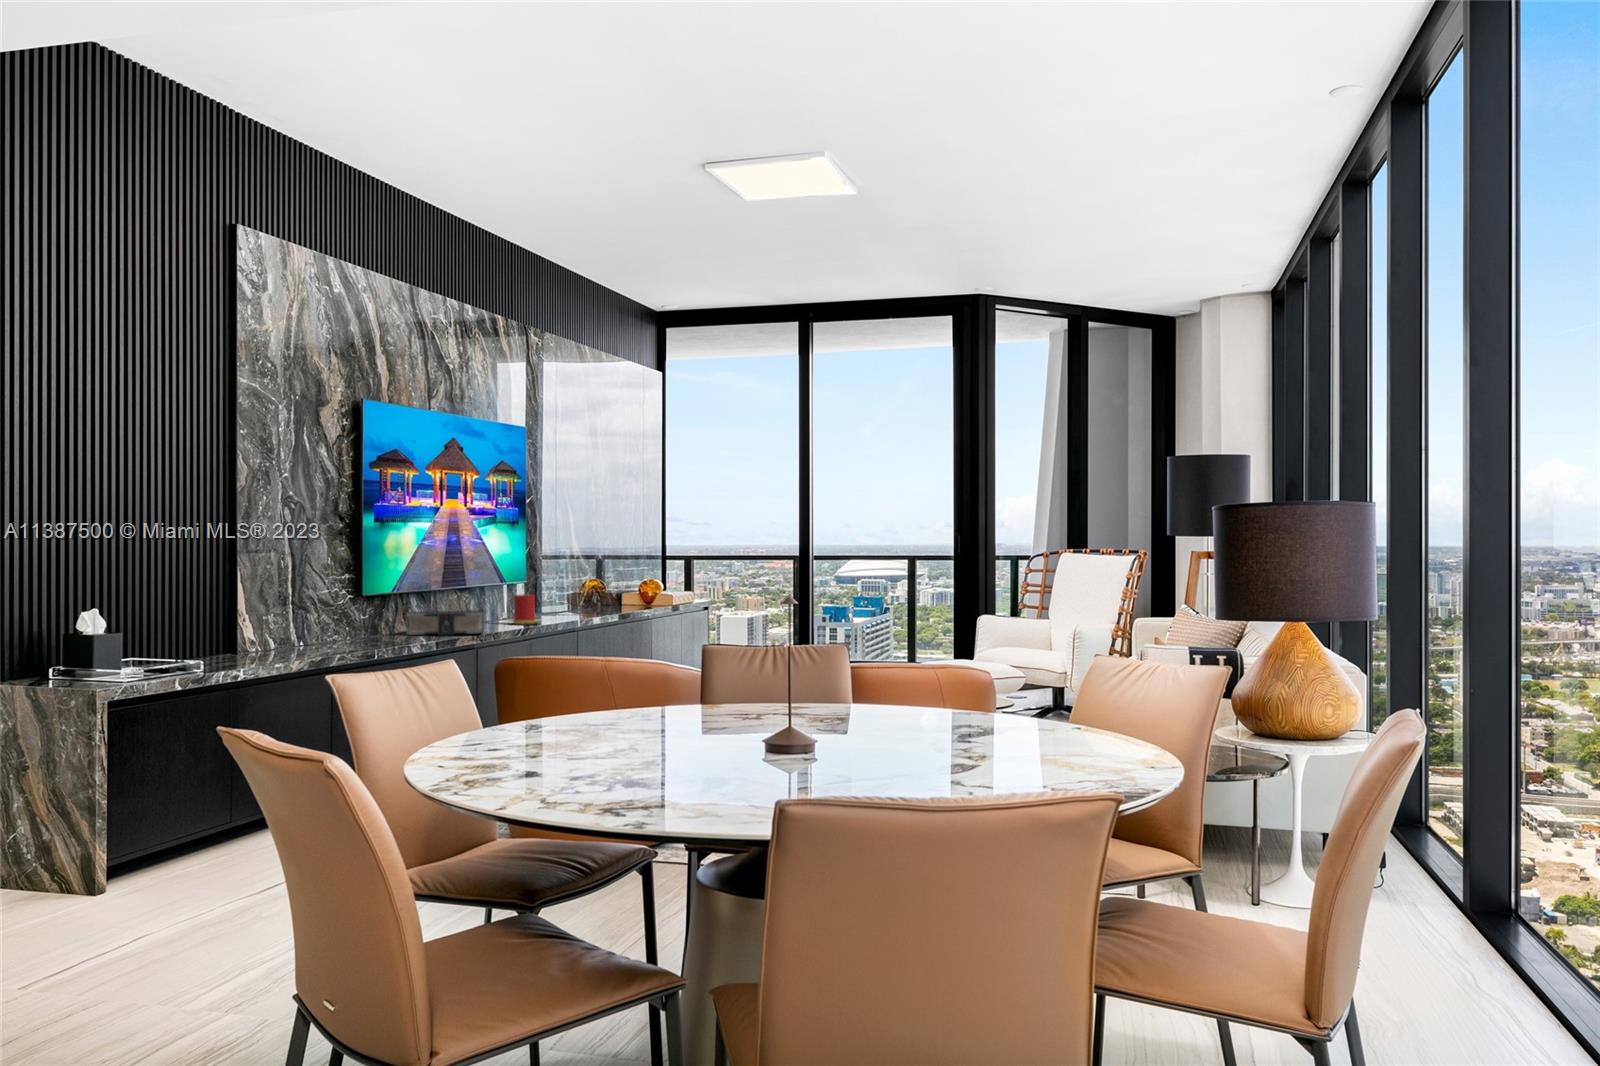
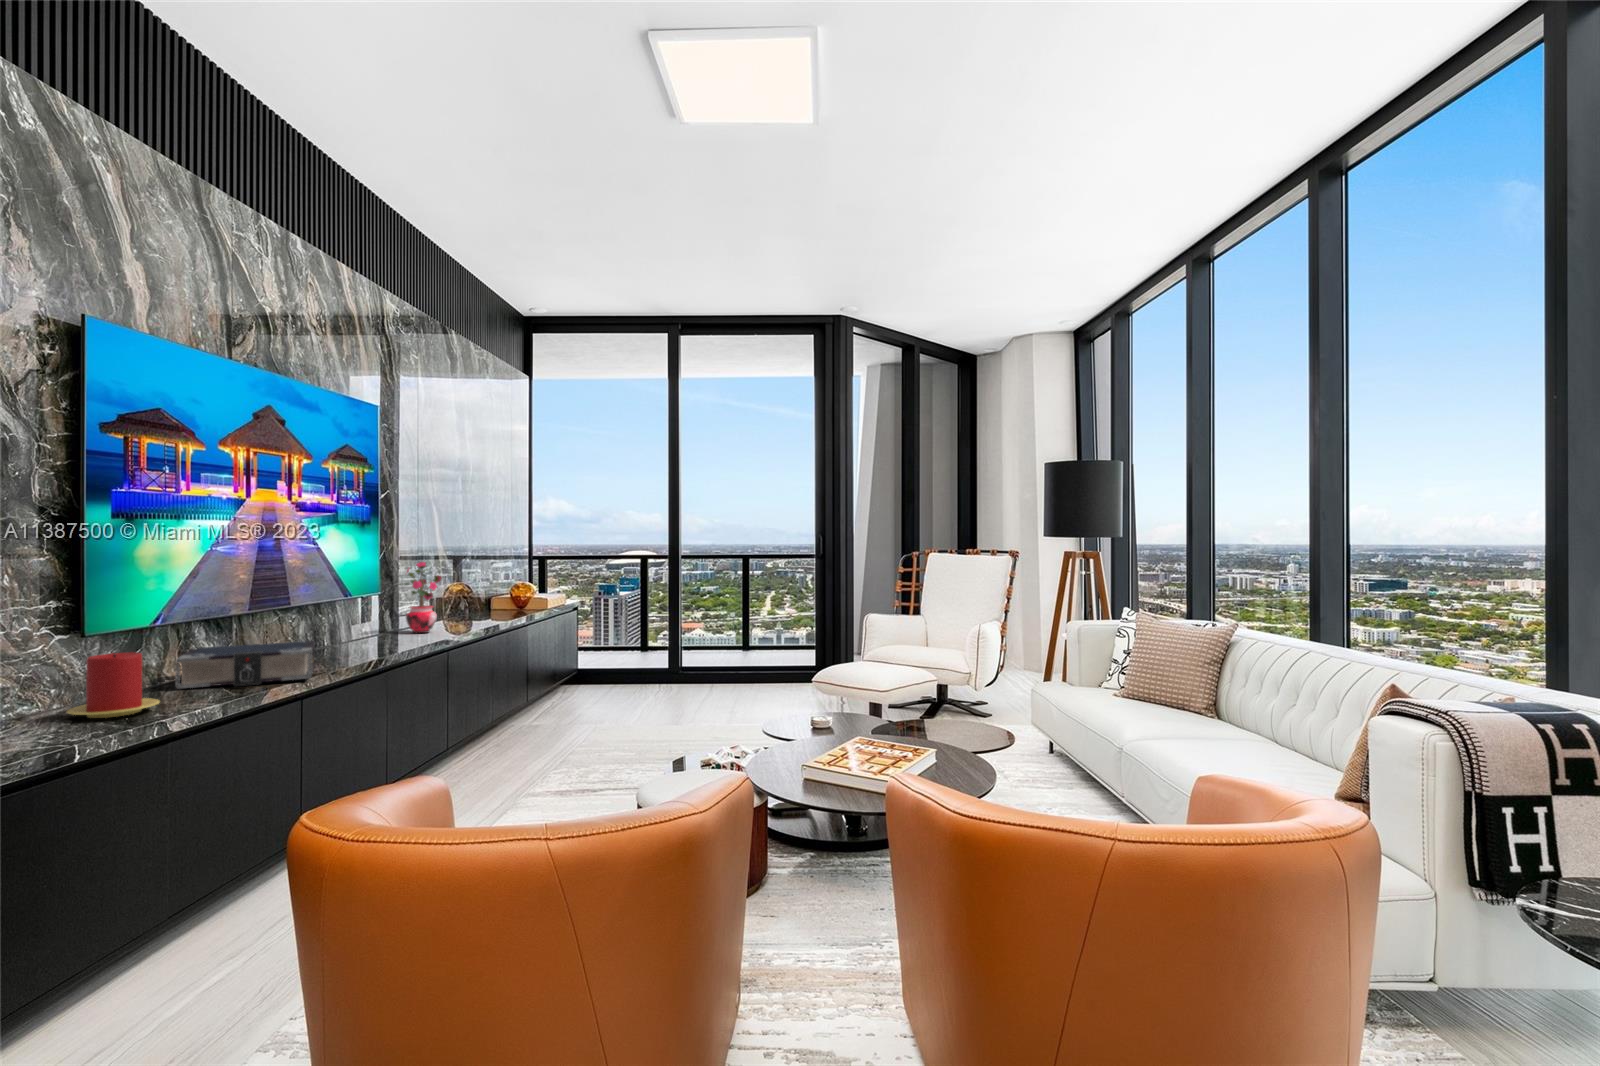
potted plant: none [540,556,575,618] -> present [405,562,442,633]
candle: present [509,595,540,624] -> present [67,652,159,718]

